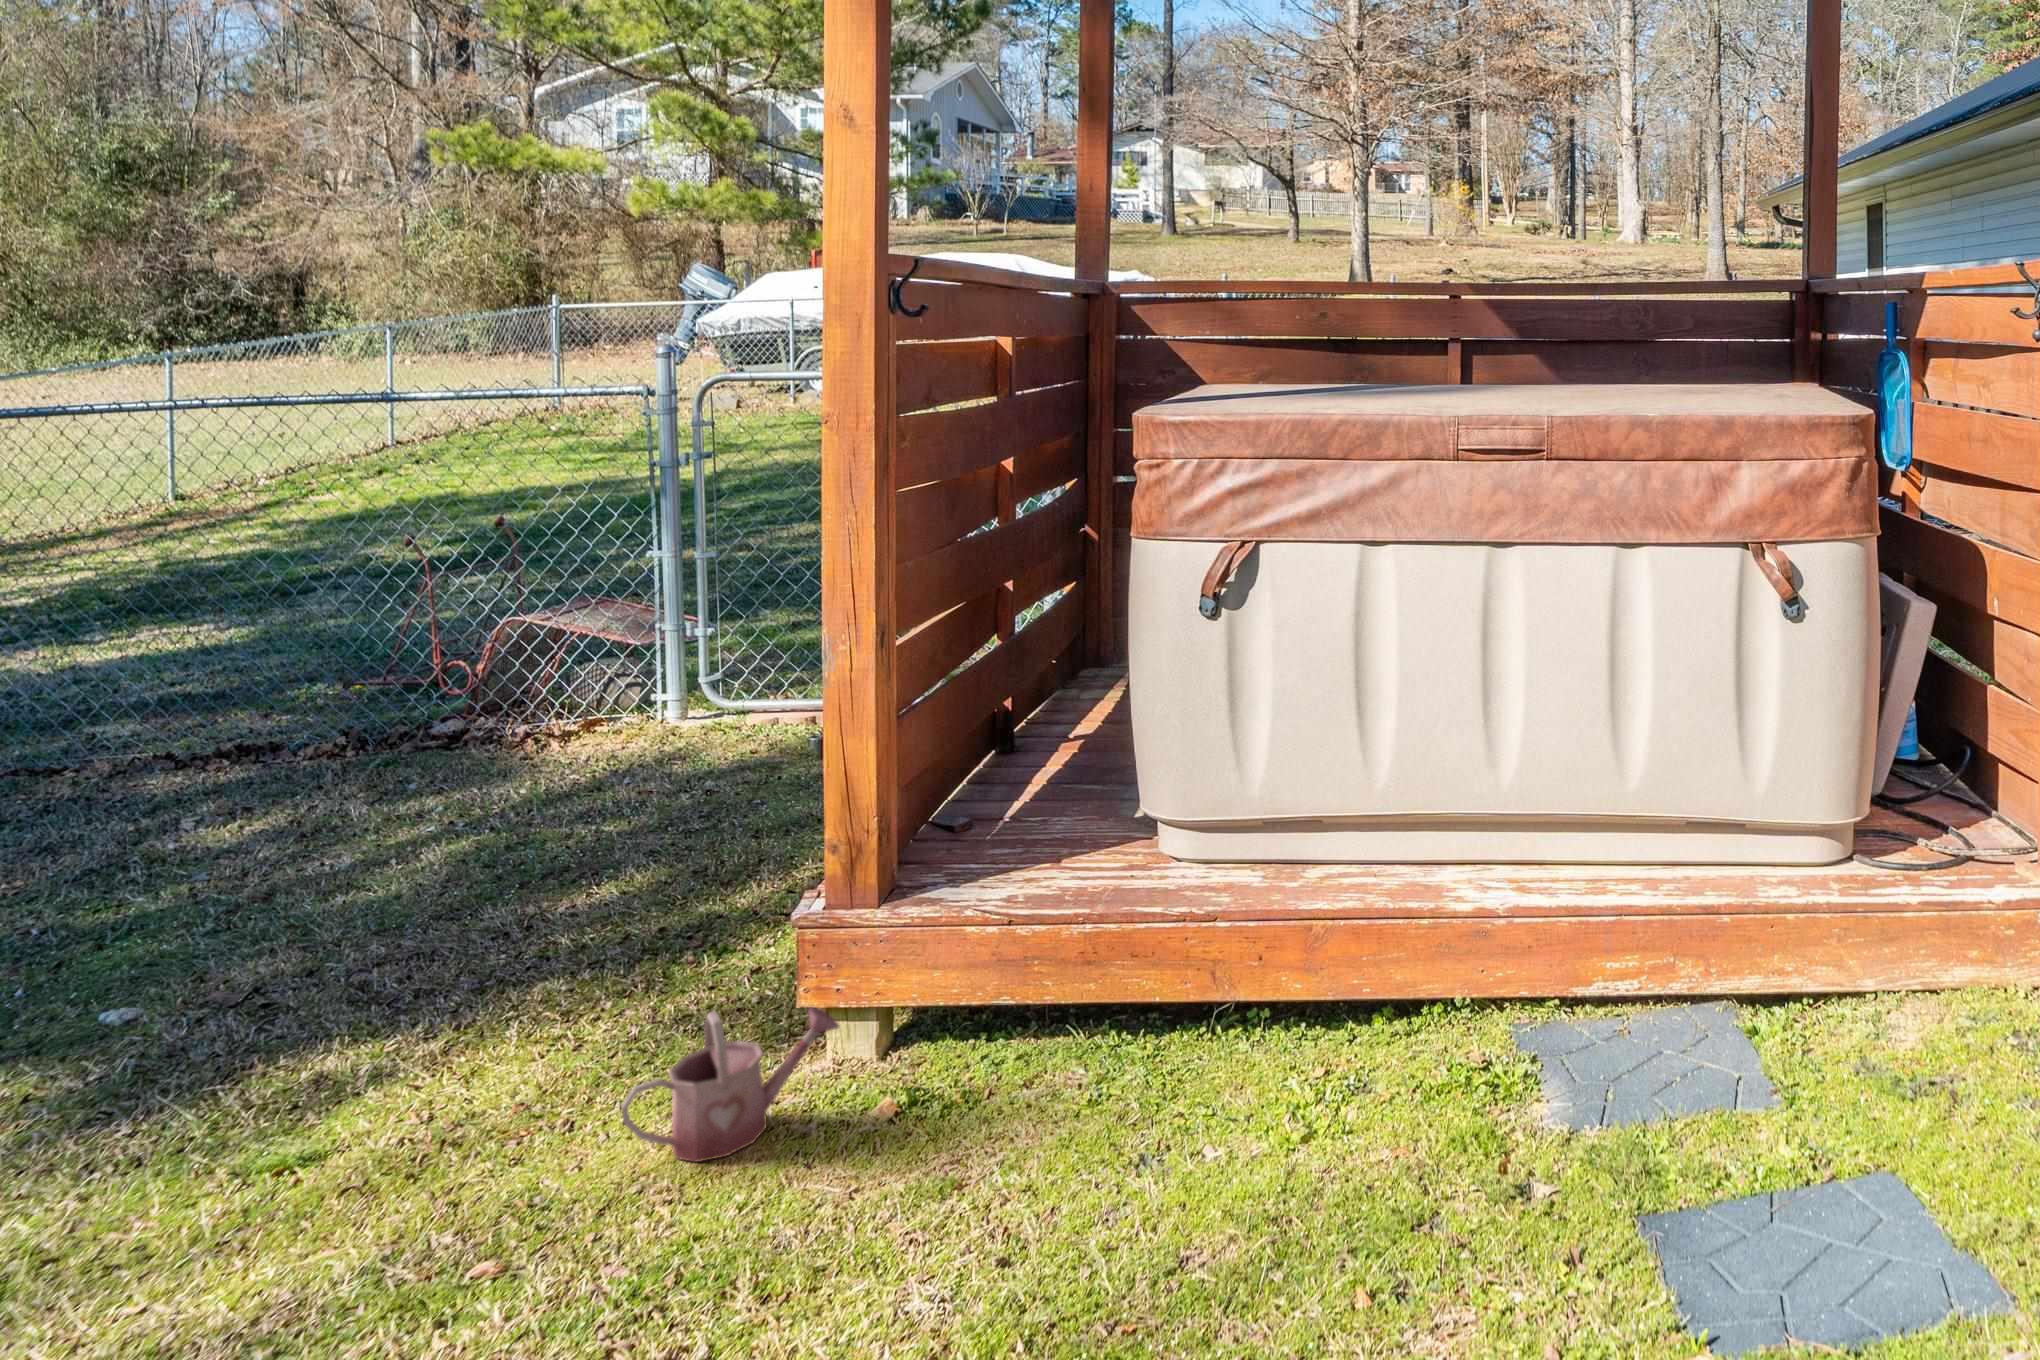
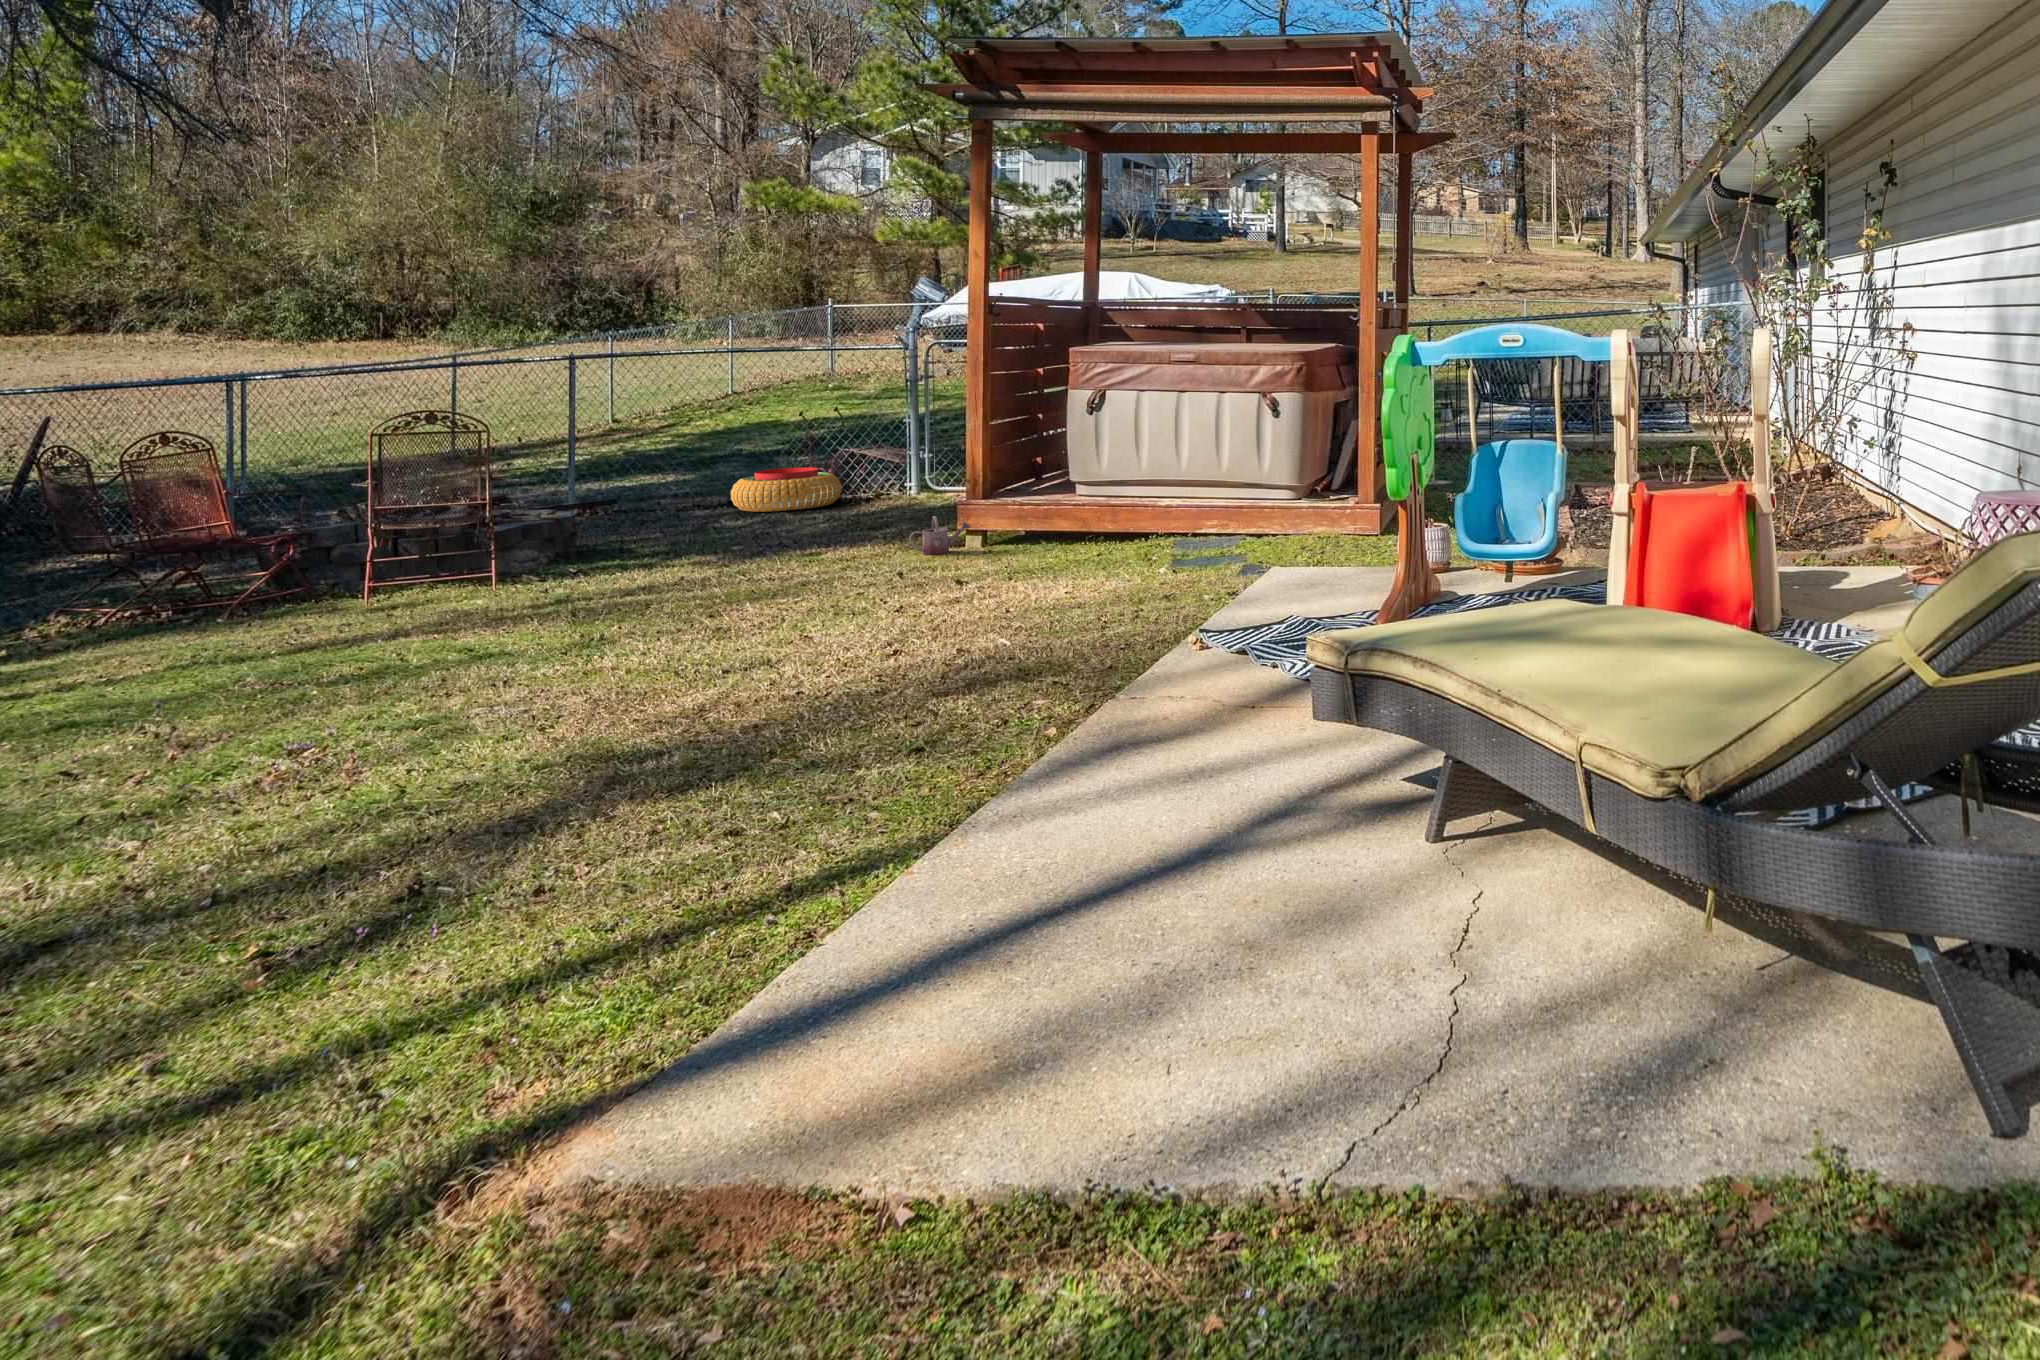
pouf: none [183,679,489,815] -> present [731,467,842,512]

